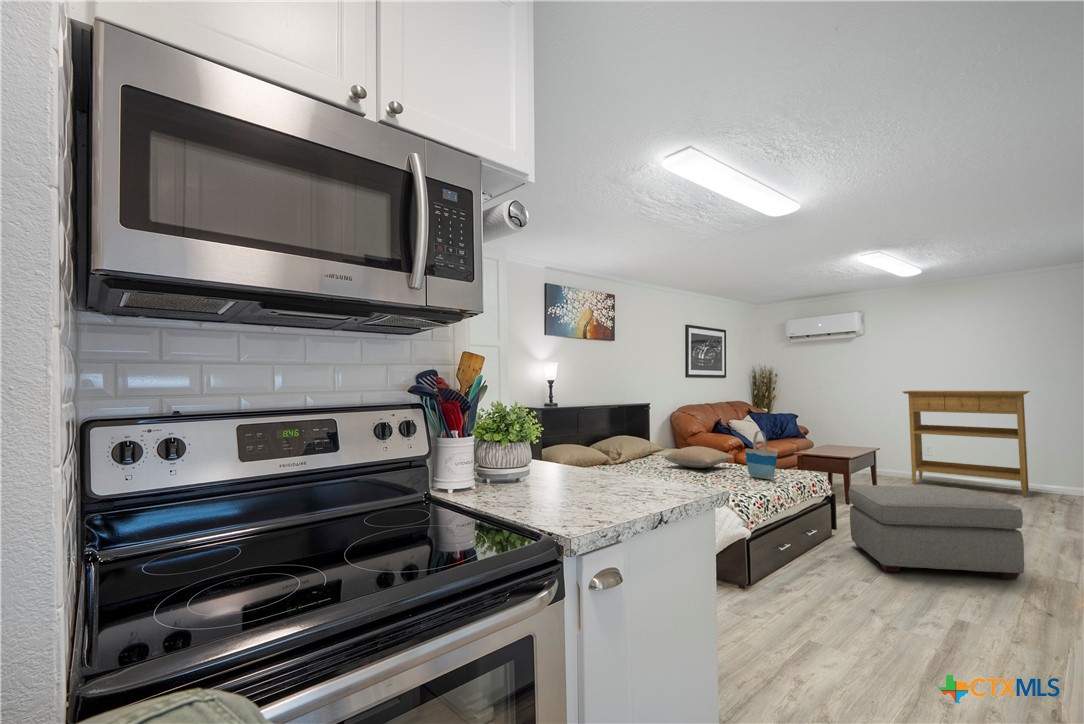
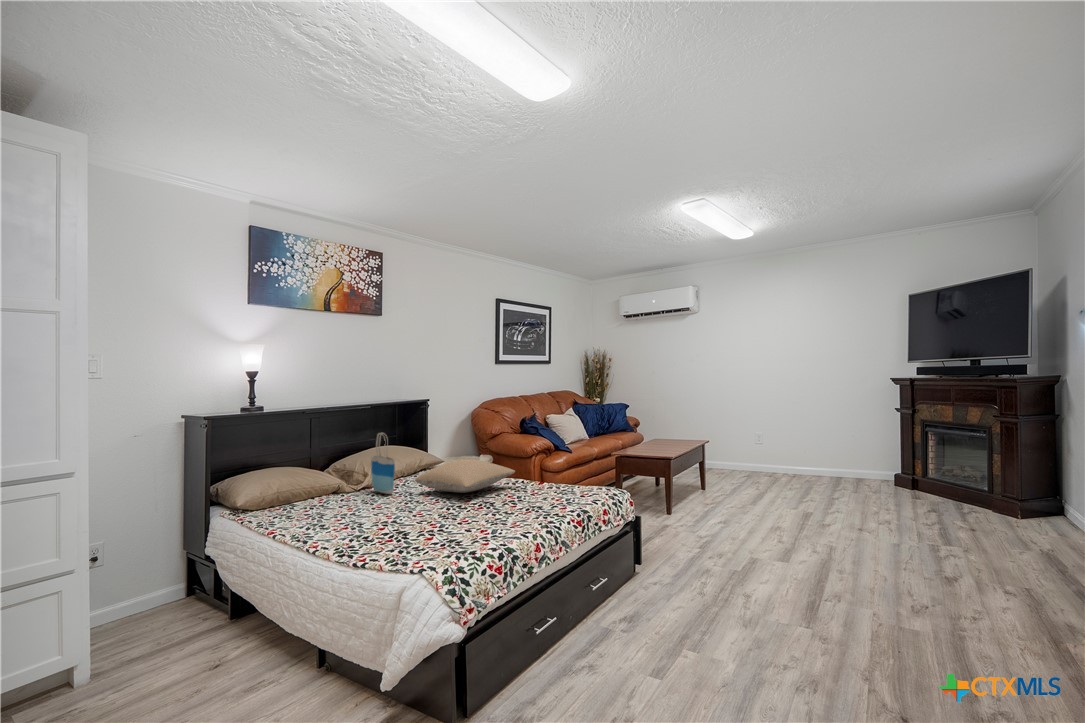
console table: present [903,391,1030,497] -> none [732,368,855,487]
tote bag: present [746,431,777,480] -> present [371,433,395,494]
ottoman: present [849,485,1024,580] -> none [652,503,872,651]

